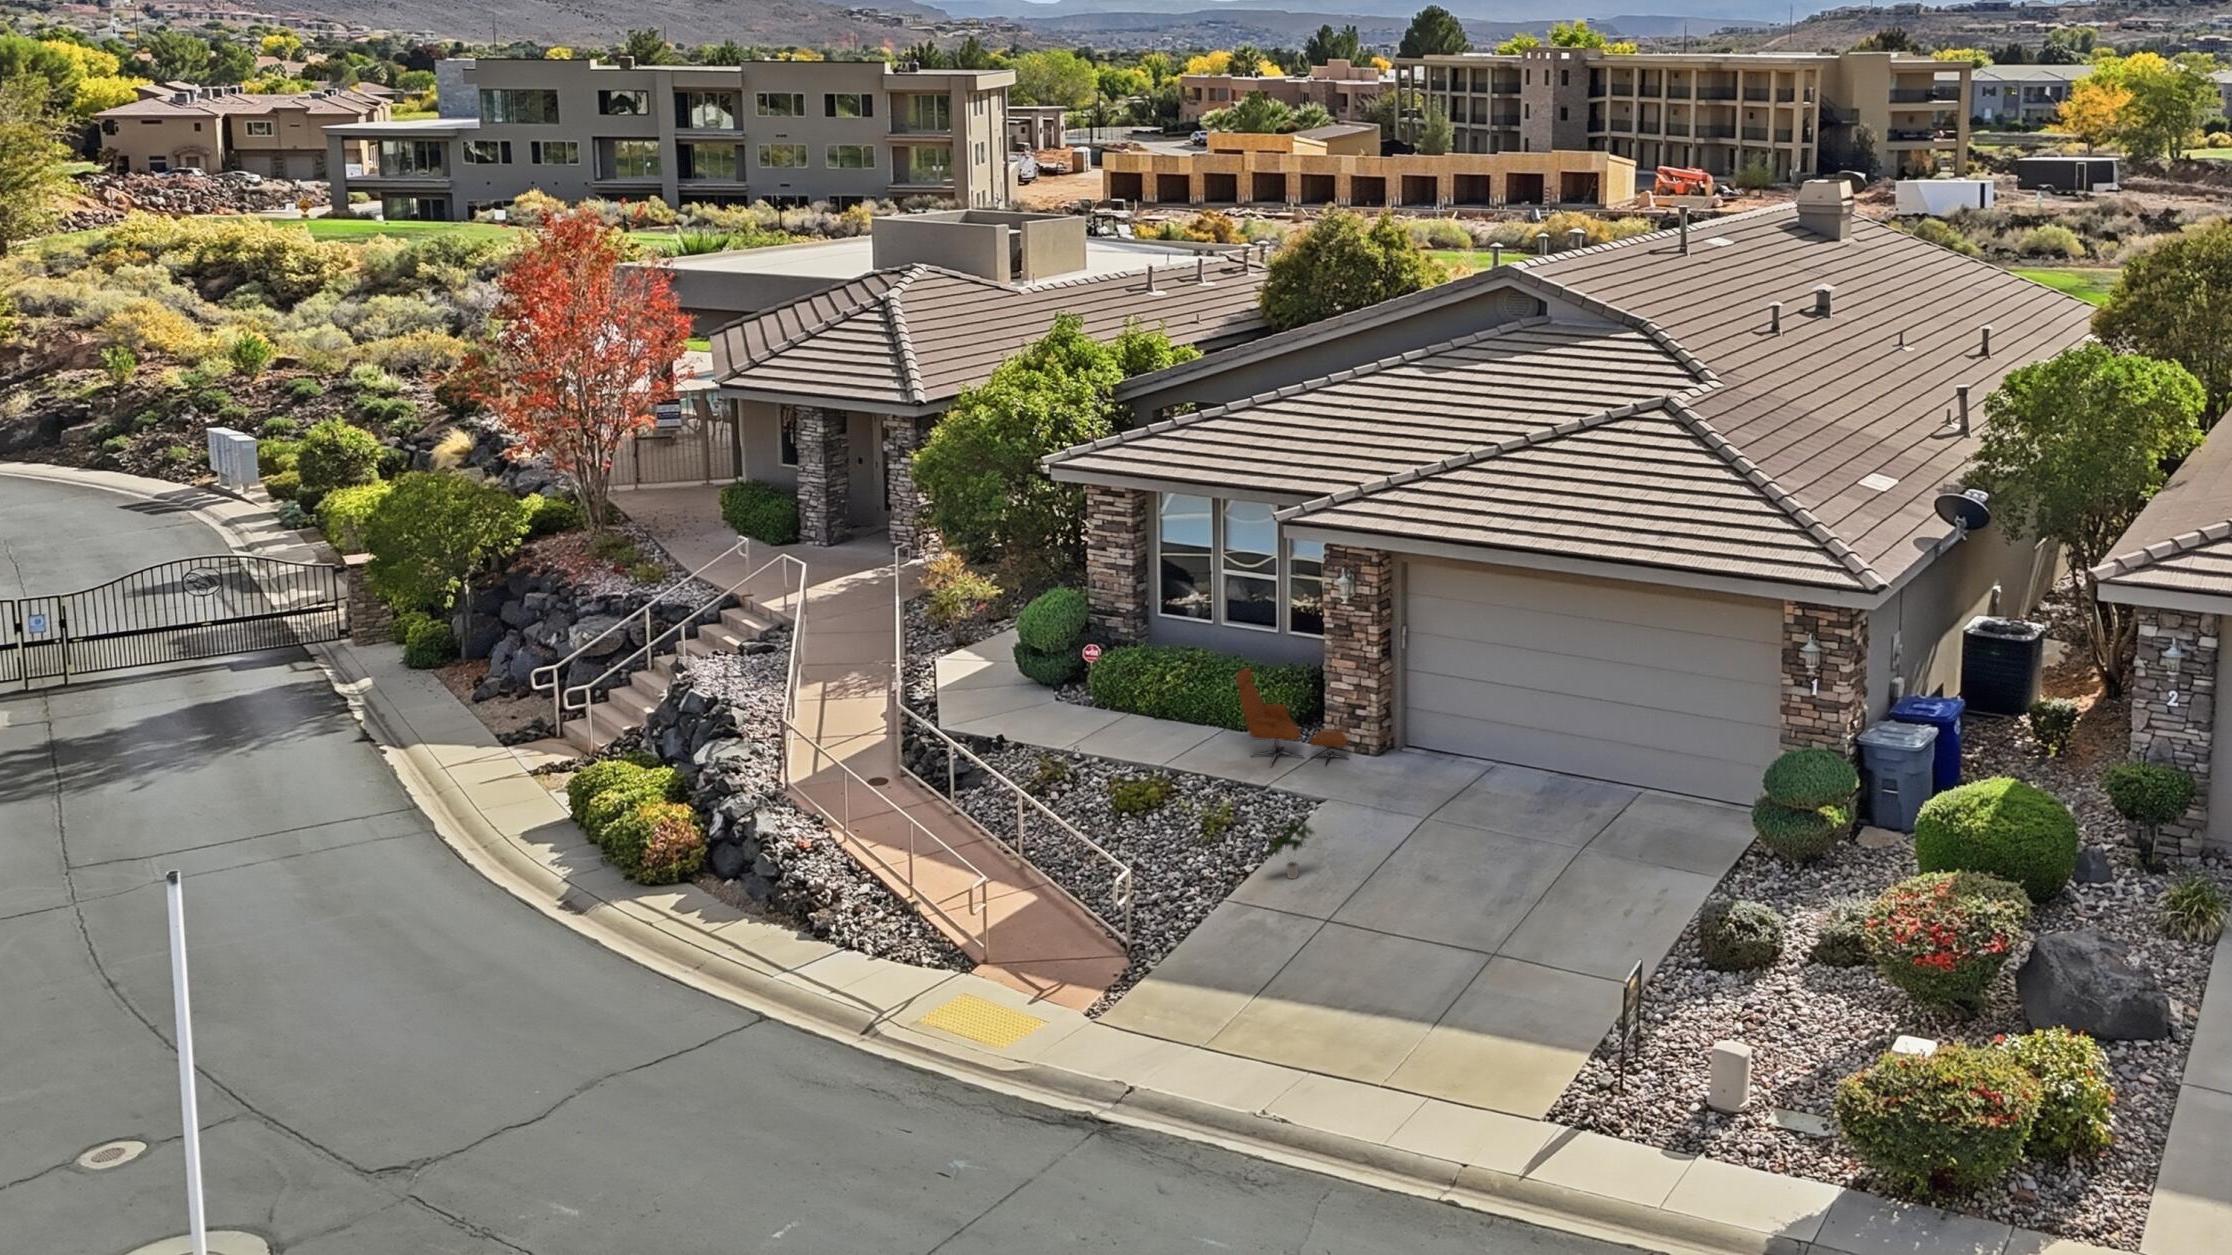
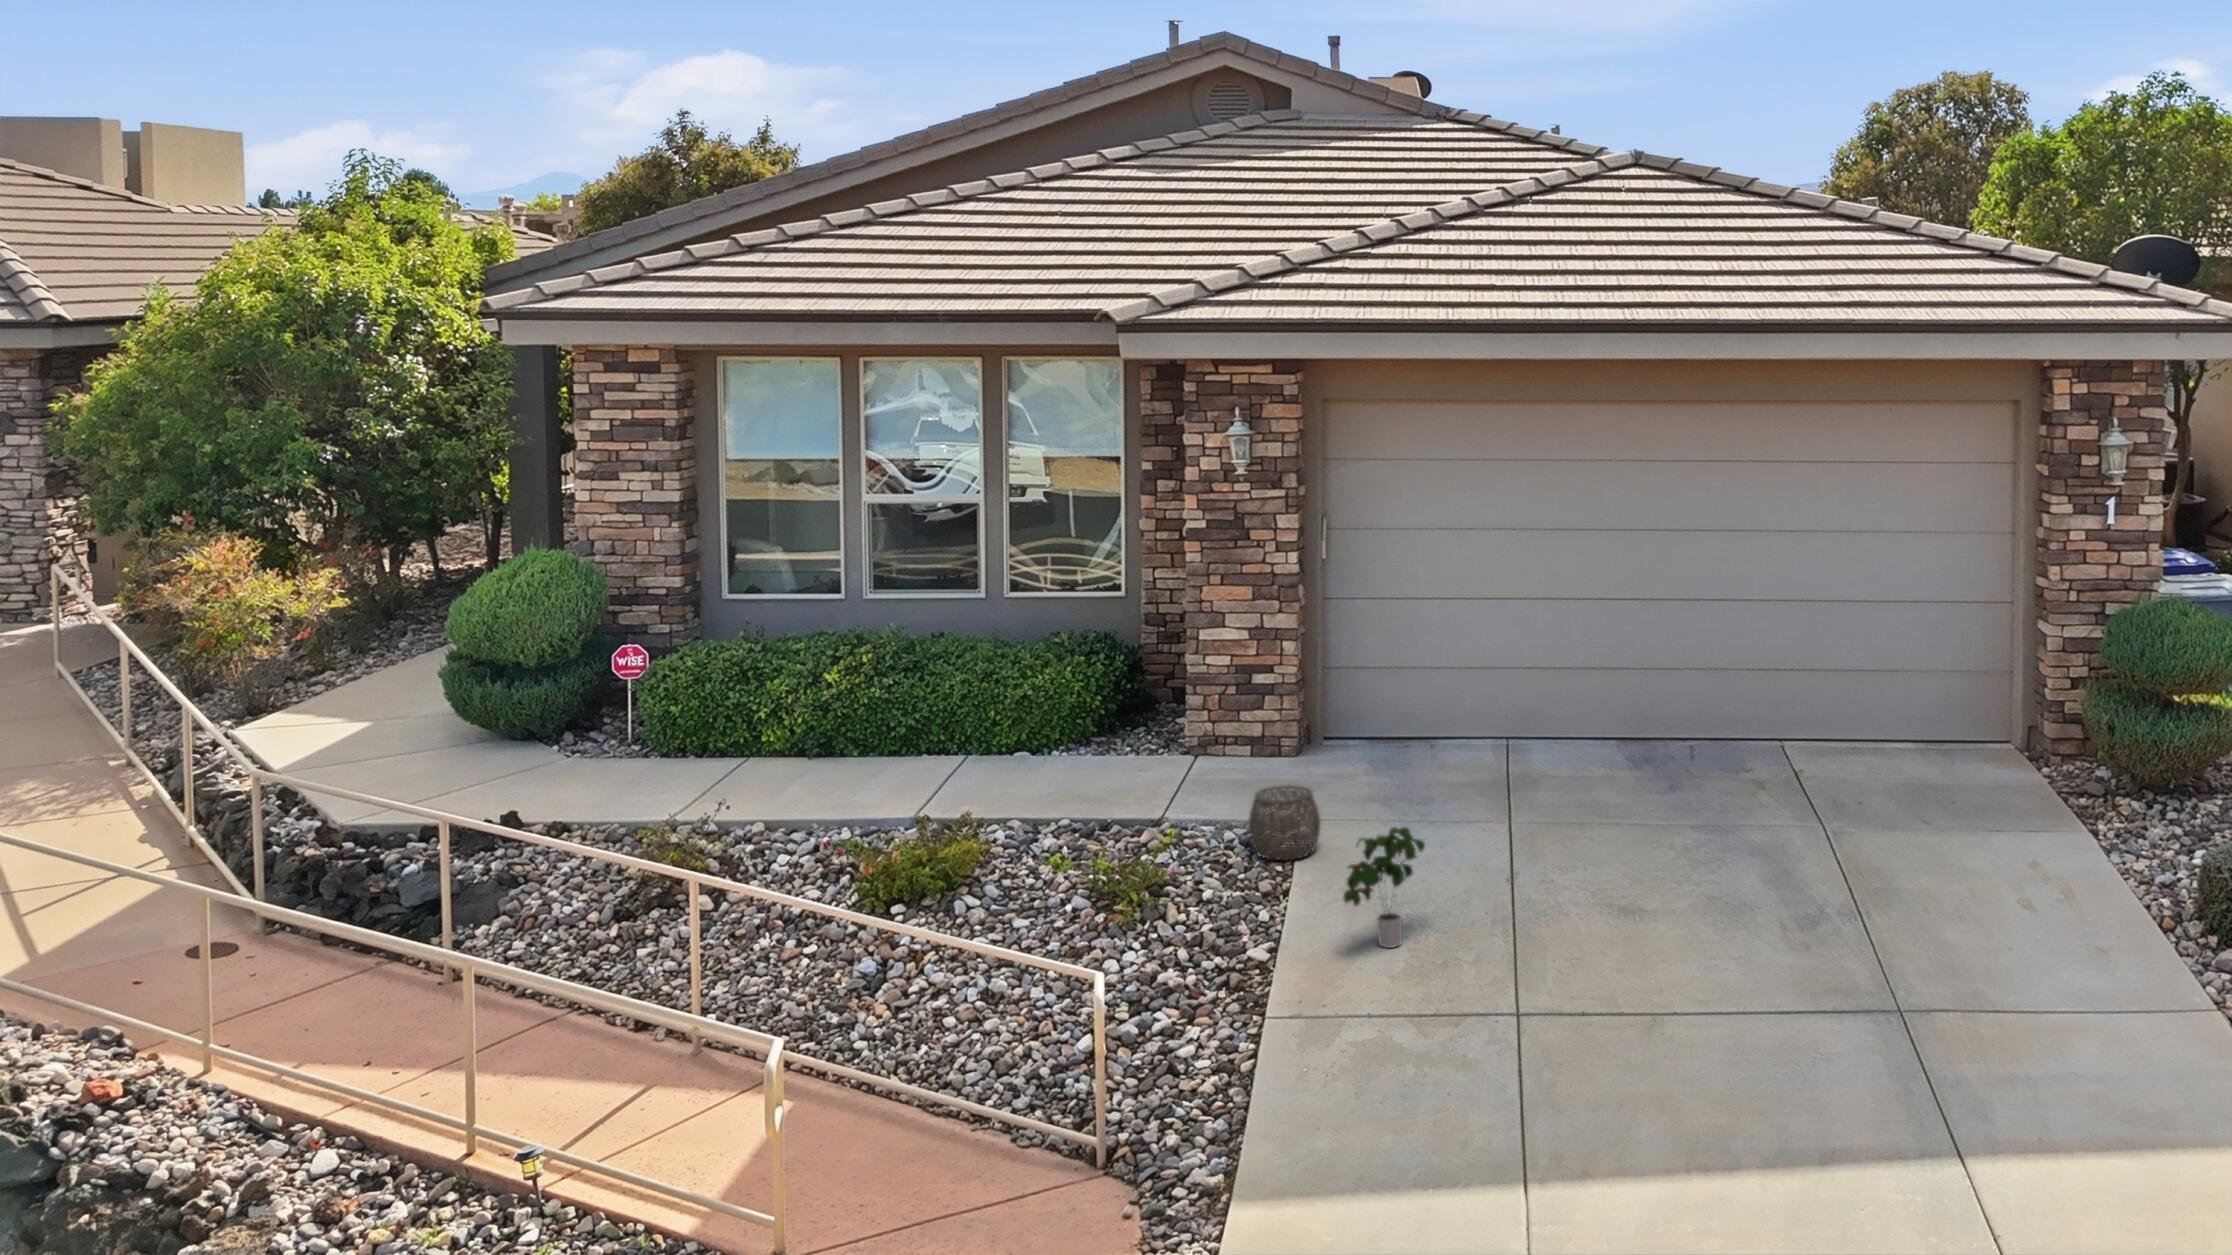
lounge chair: present [1236,668,1348,765] -> none [1041,614,1261,793]
woven basket: none [1285,782,1321,821] -> present [1249,785,1320,860]

